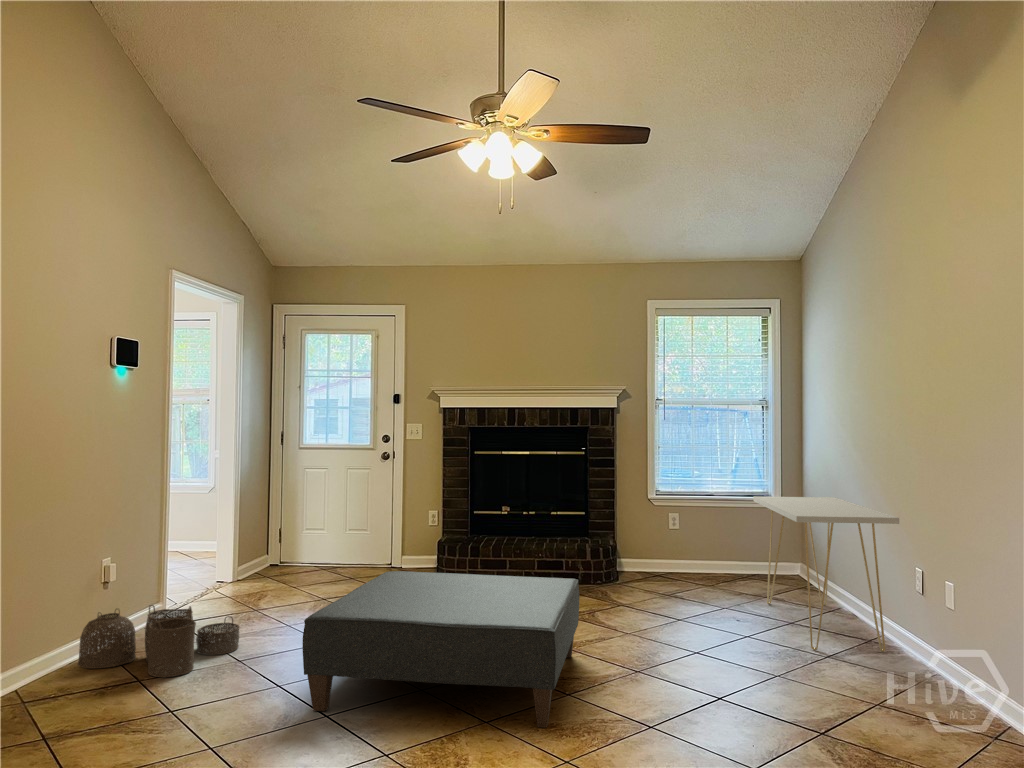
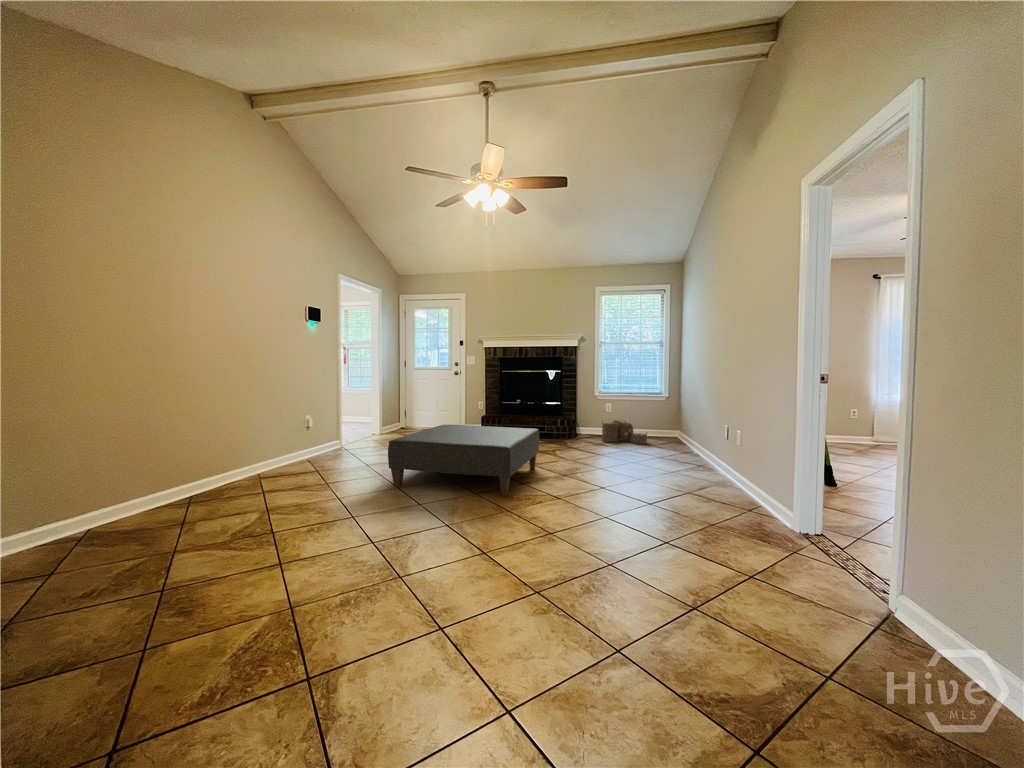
console table: present [753,496,899,652] -> none [646,391,717,471]
woven basket: present [78,605,240,677] -> present [602,421,647,444]

